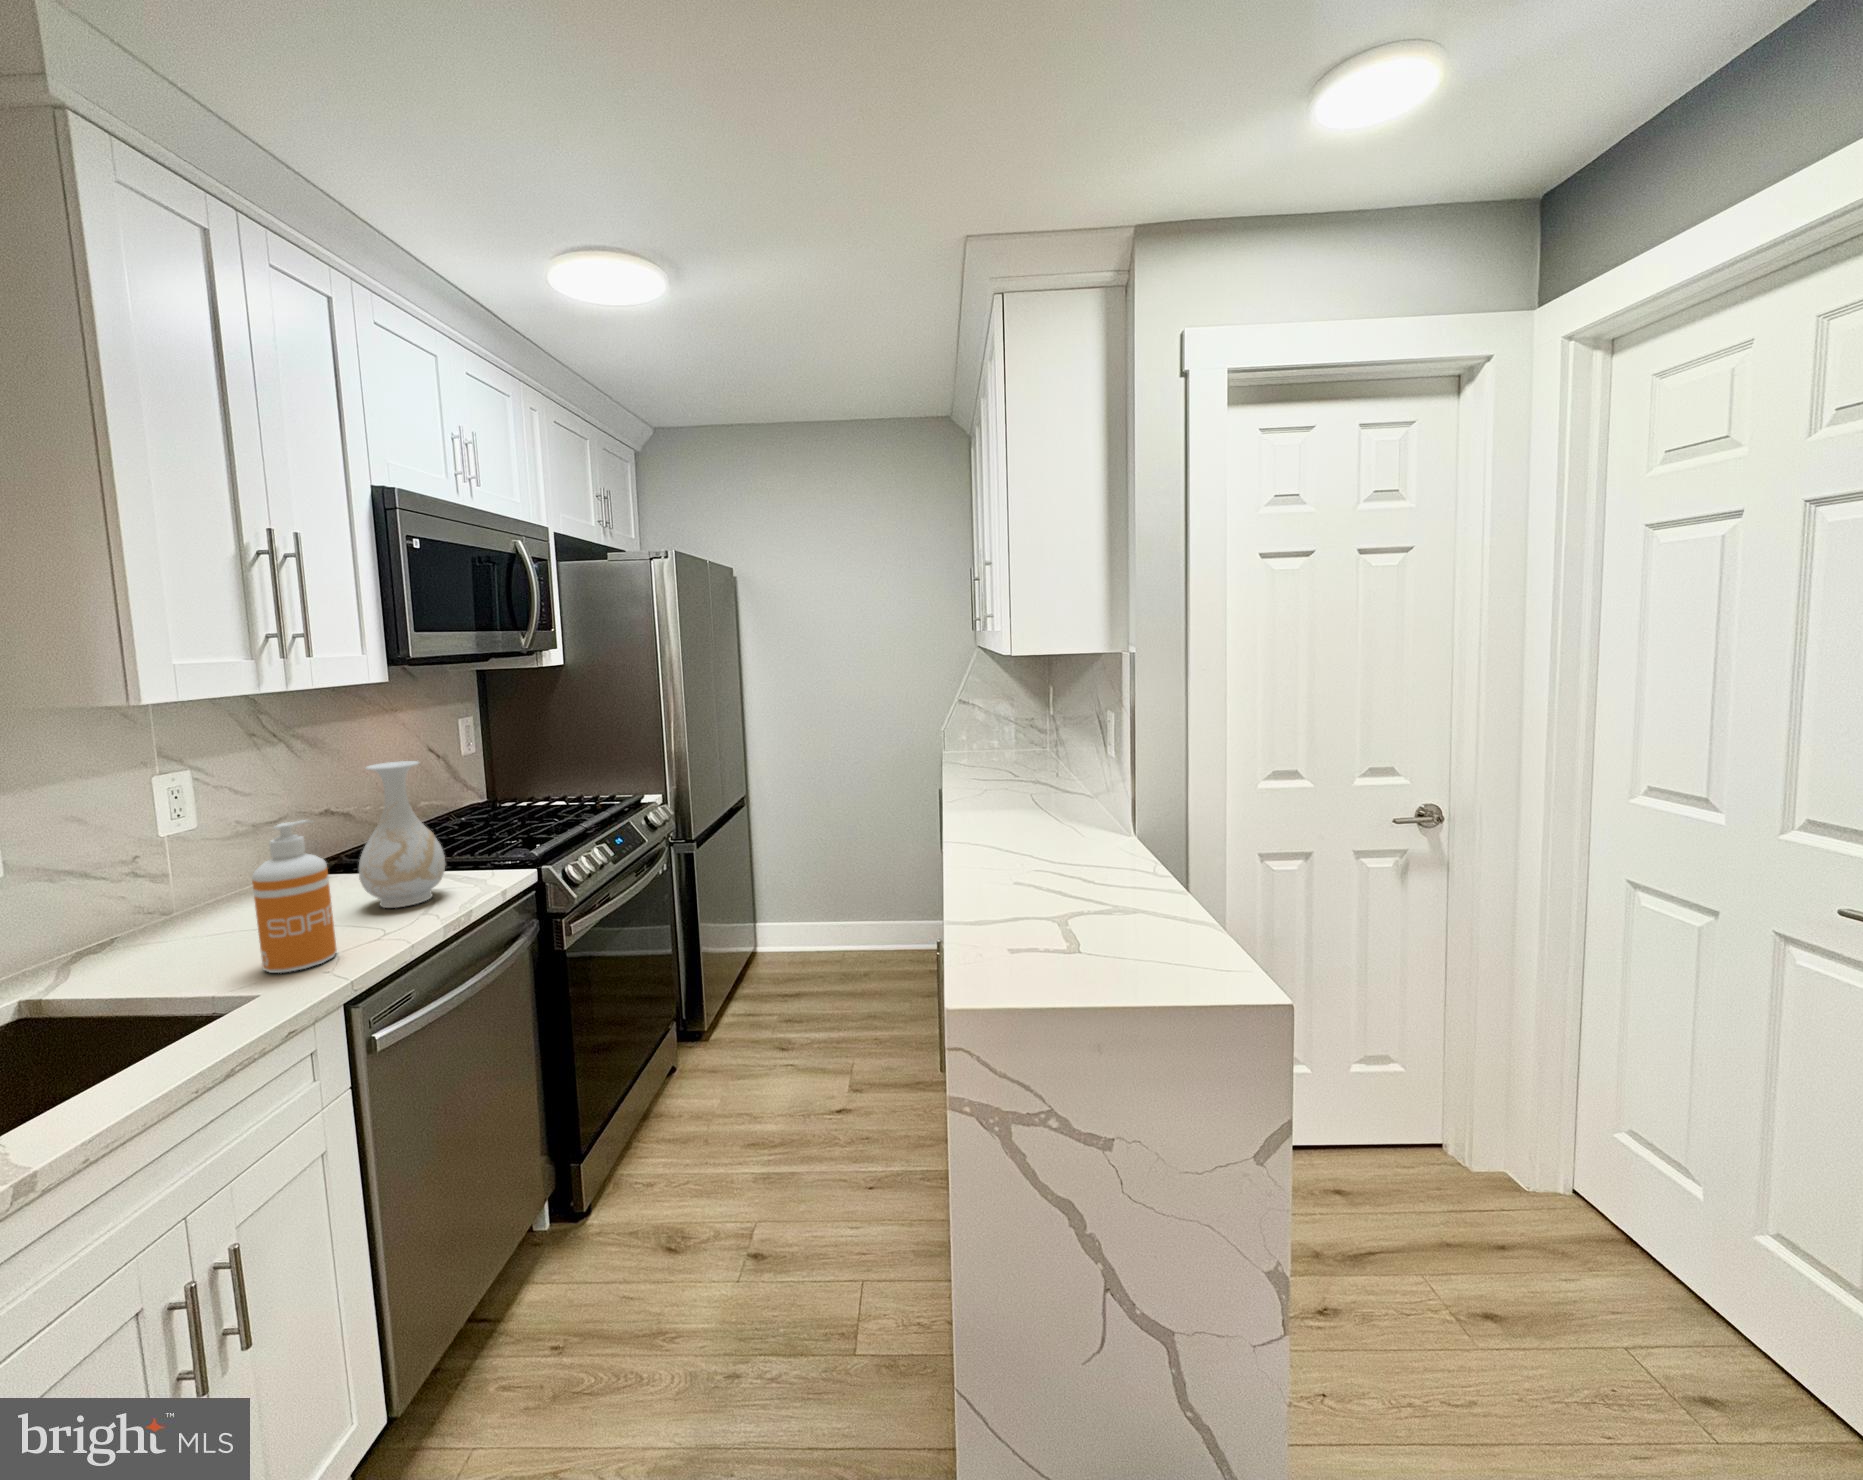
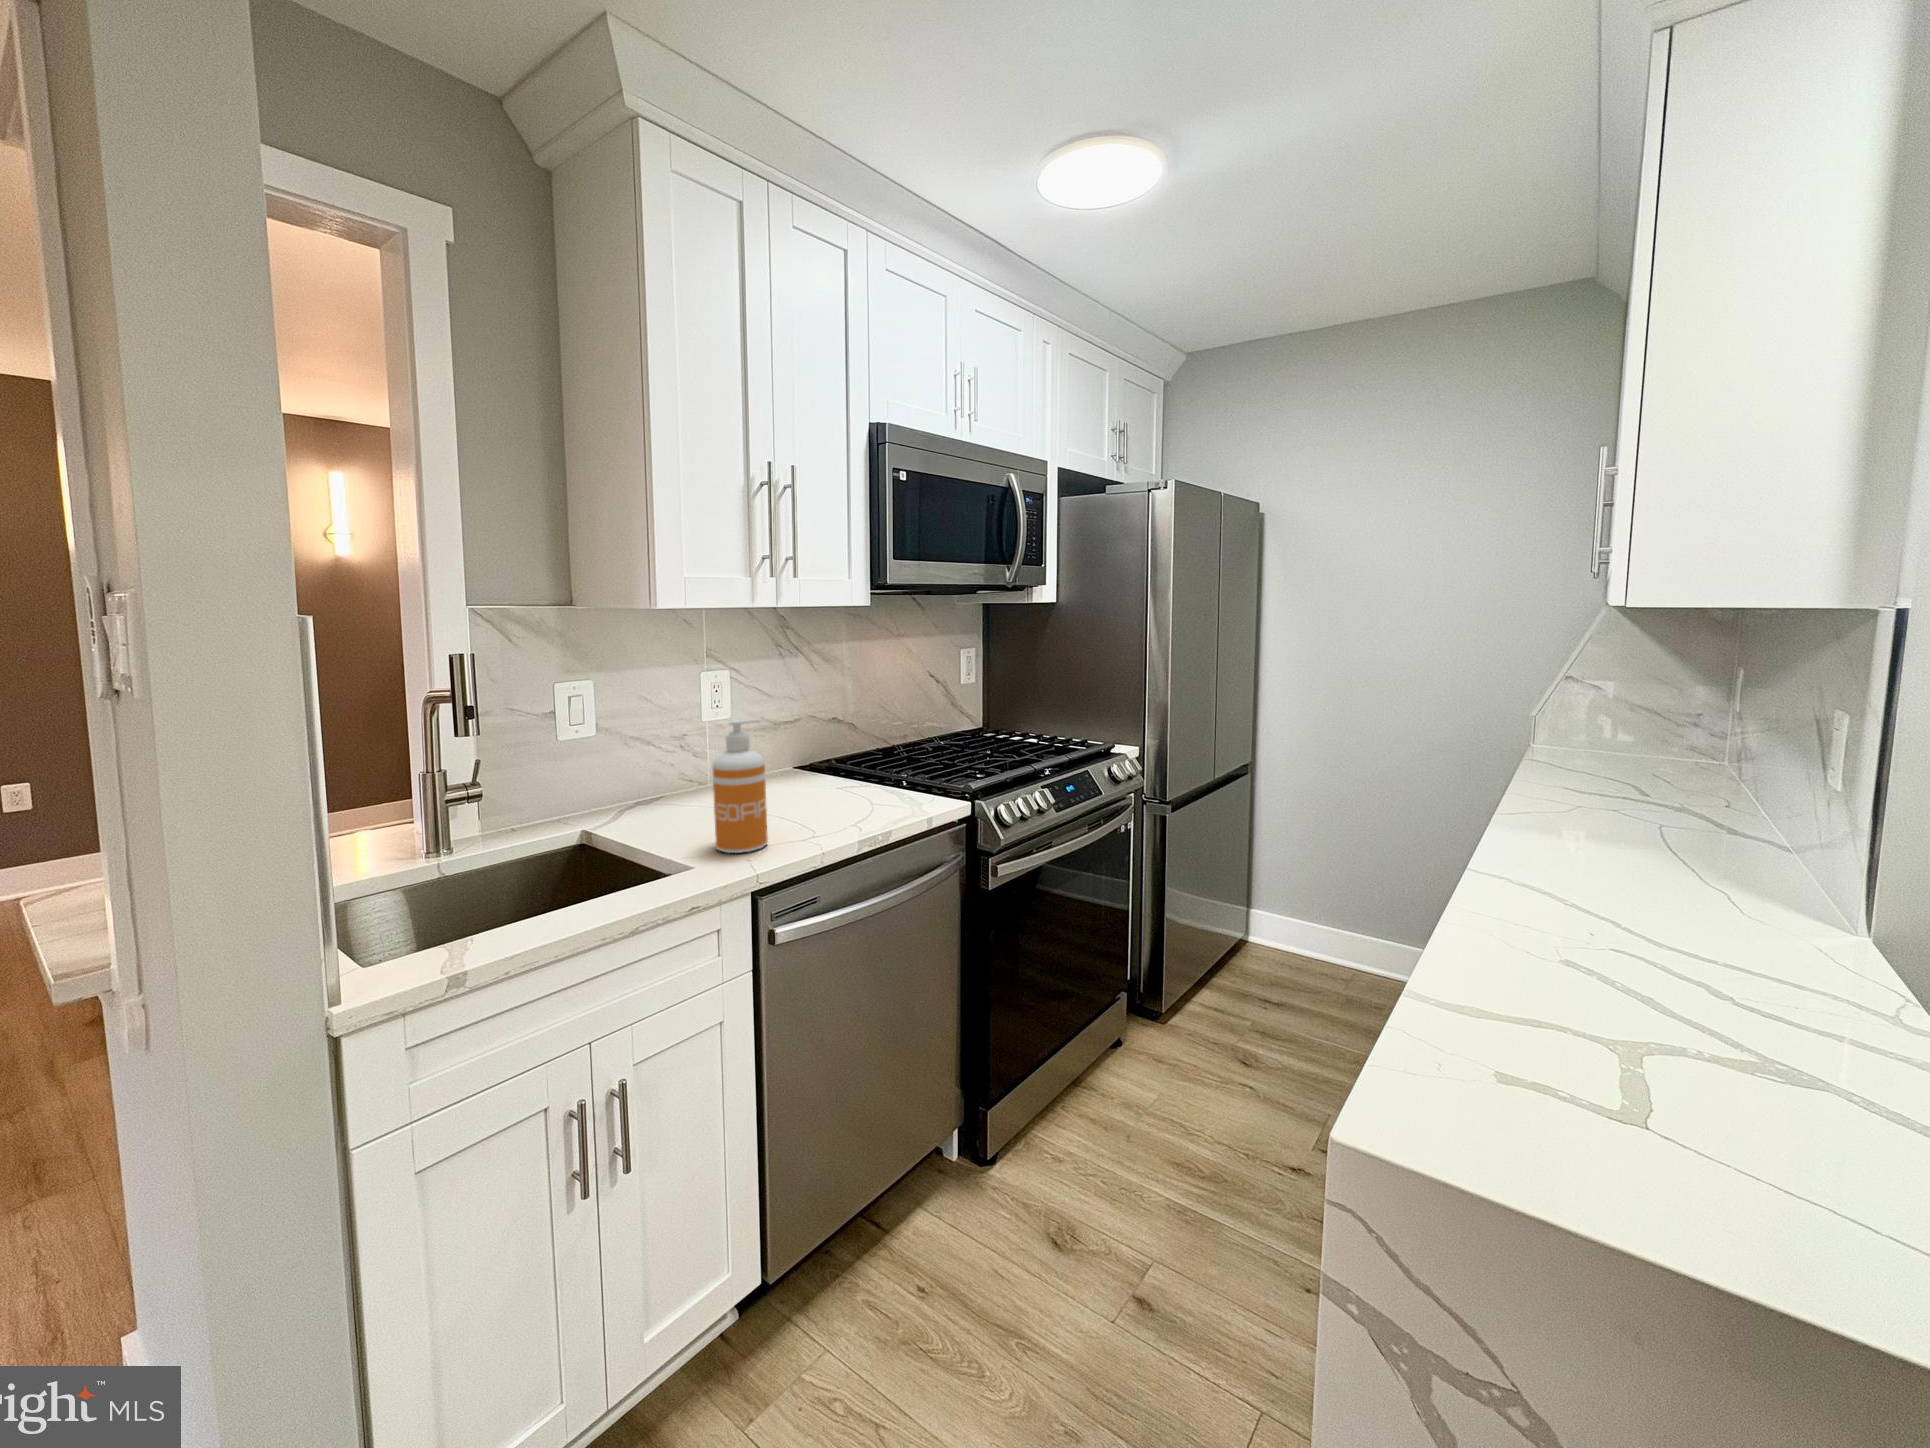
vase: present [359,761,445,908] -> none [816,678,882,814]

